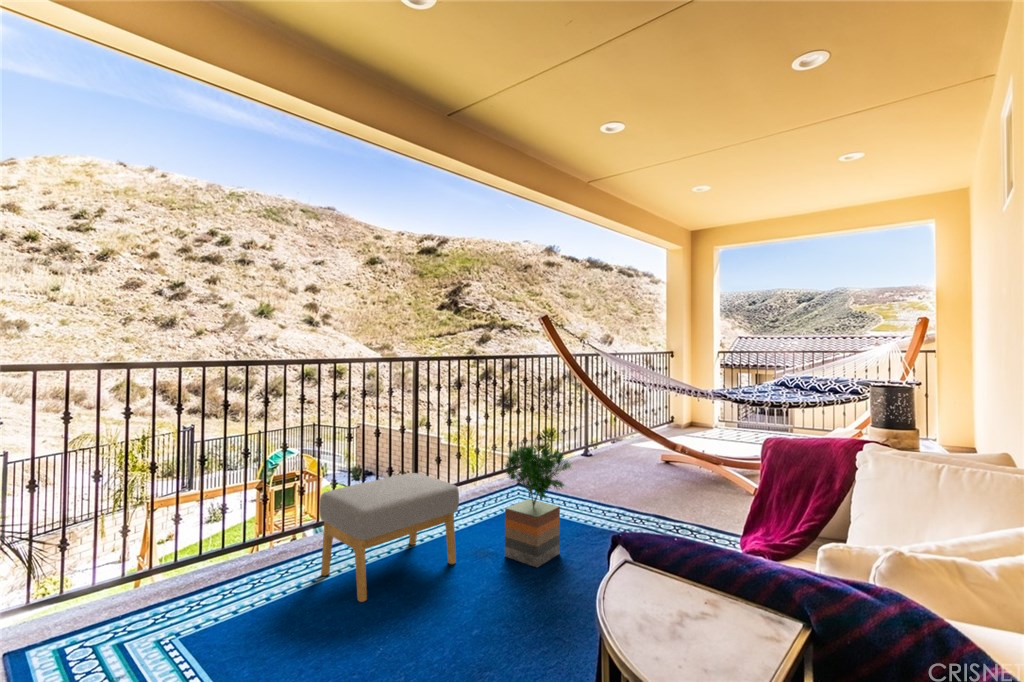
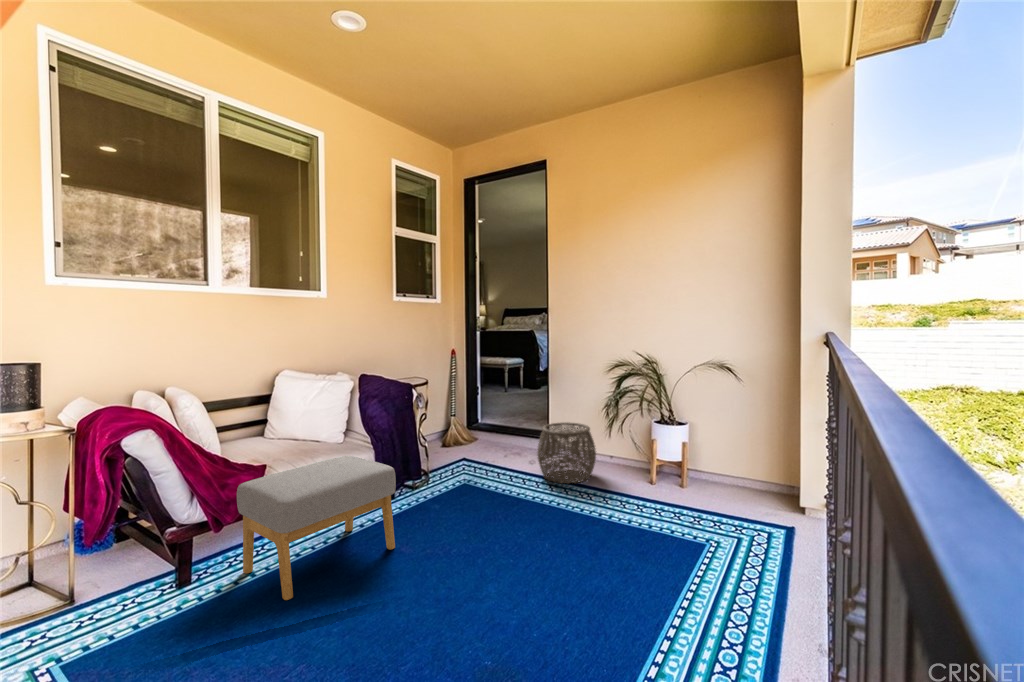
potted tree: present [504,446,571,567] -> none [441,419,517,546]
woven basket: none [591,452,651,514] -> present [537,422,596,484]

